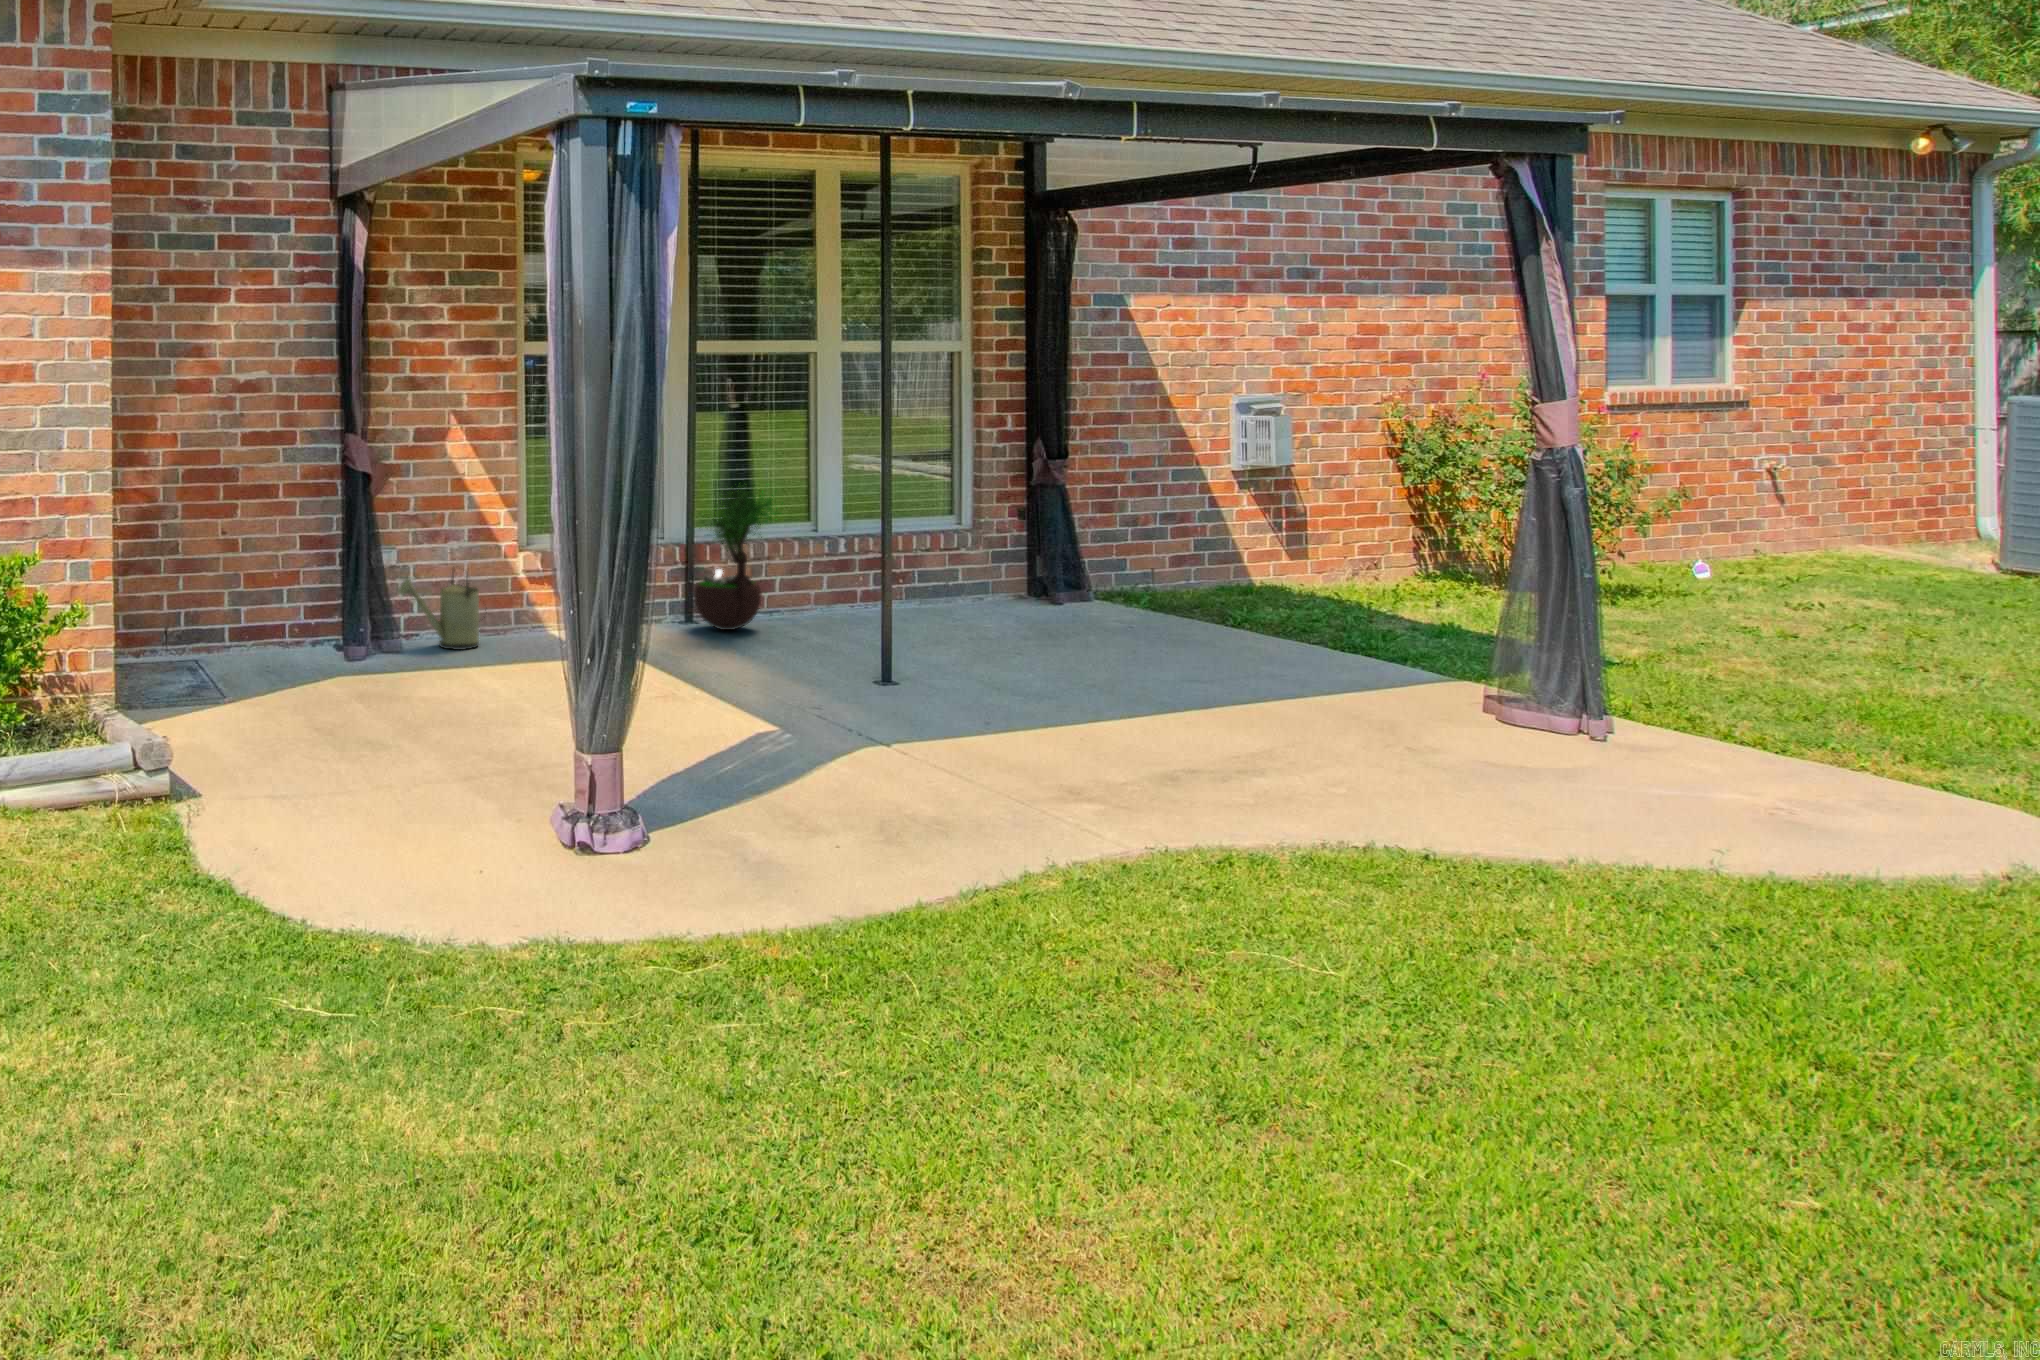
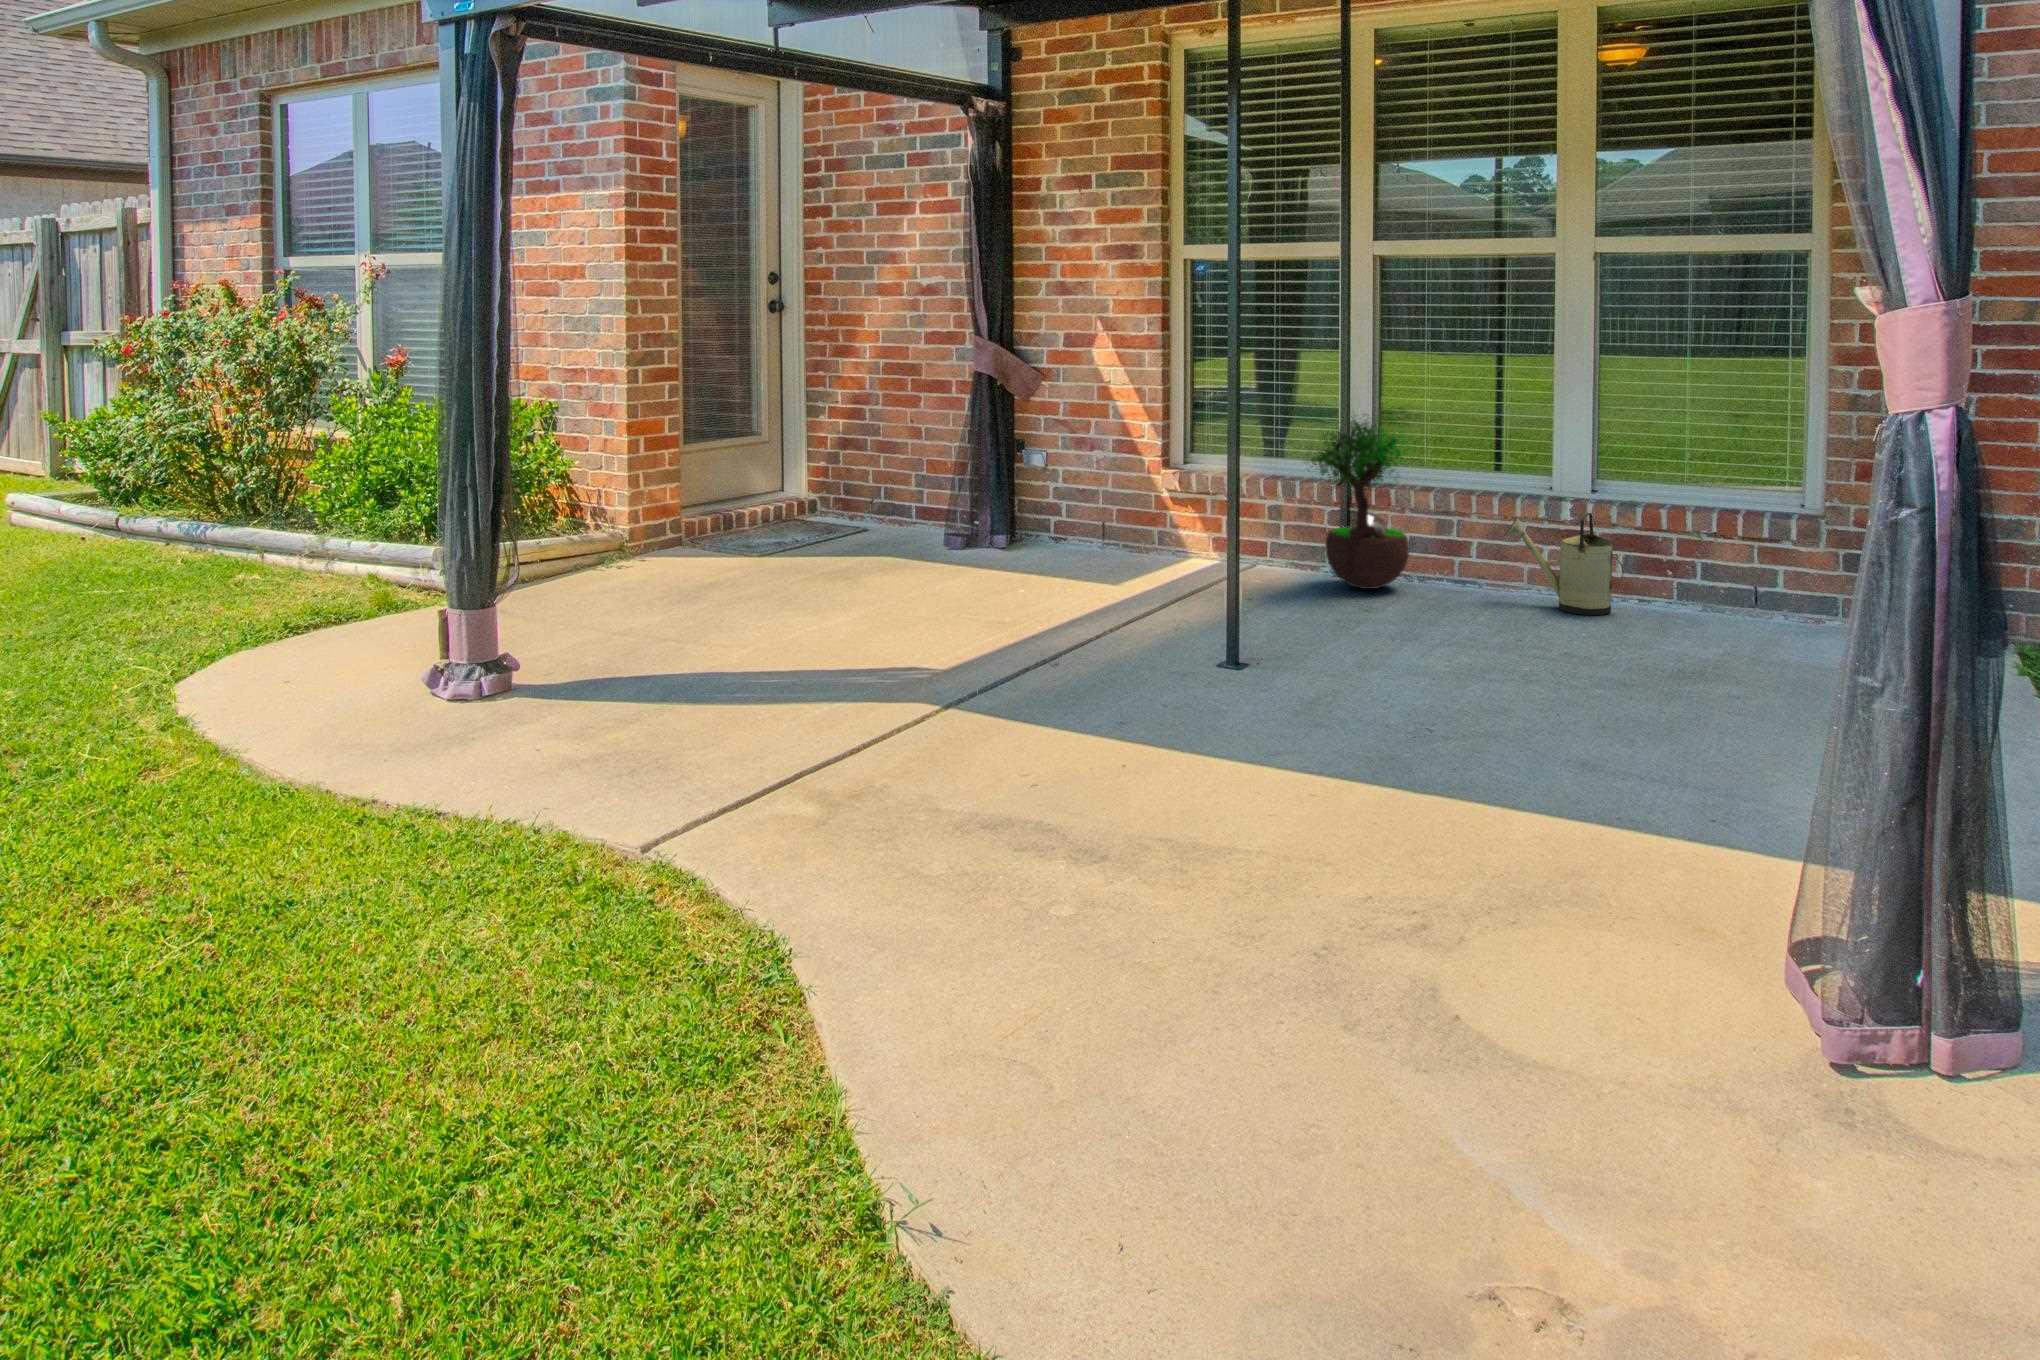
watering can: present [398,578,479,650] -> present [1504,513,1624,615]

